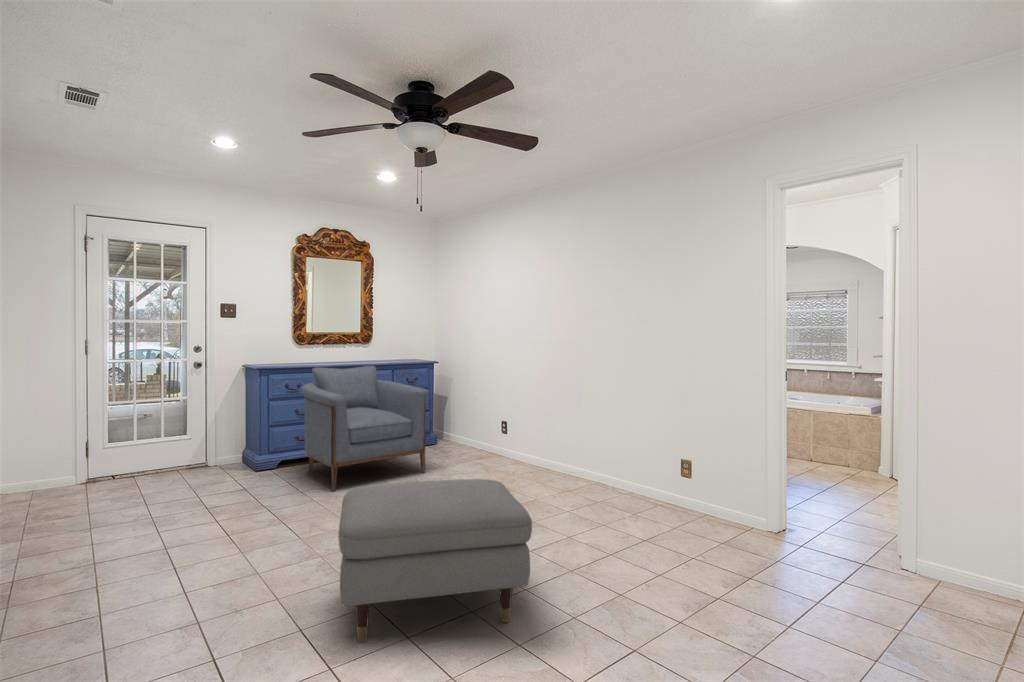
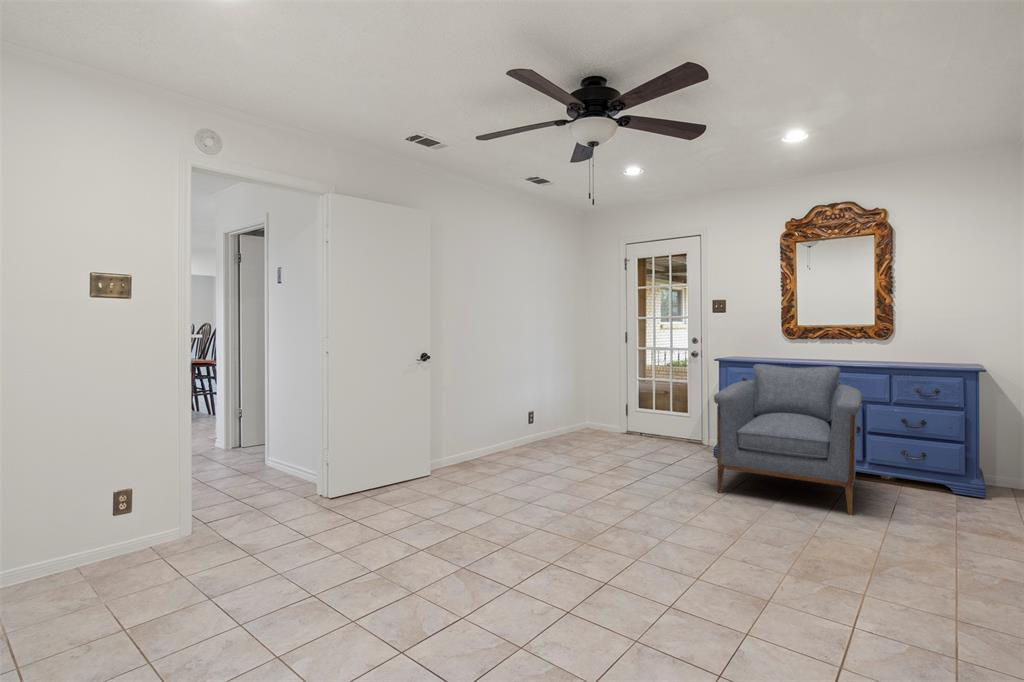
ottoman: present [338,479,532,642] -> none [446,466,627,631]

